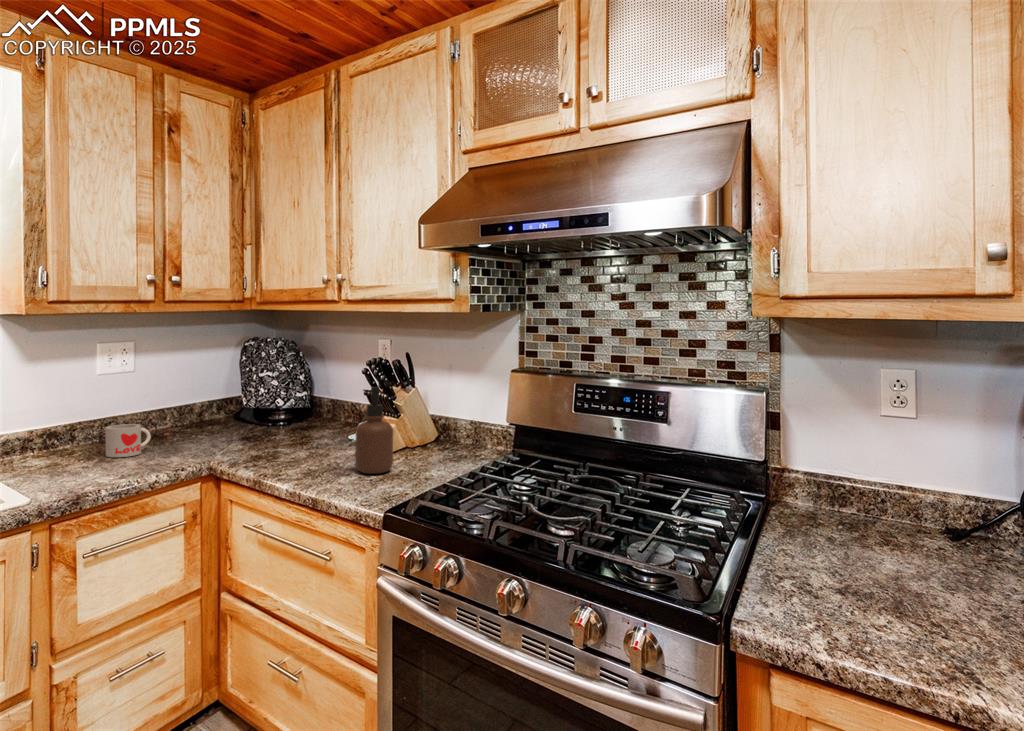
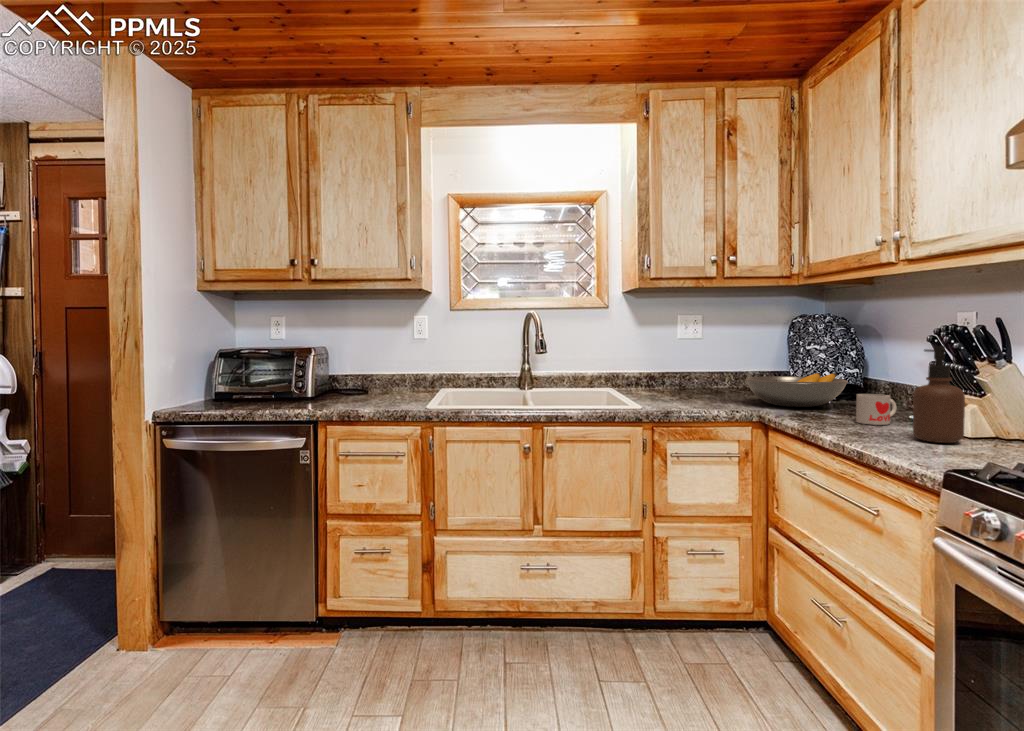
fruit bowl: none [193,402,299,441] -> present [745,373,848,407]
mug: present [105,424,151,457] -> present [856,394,896,425]

